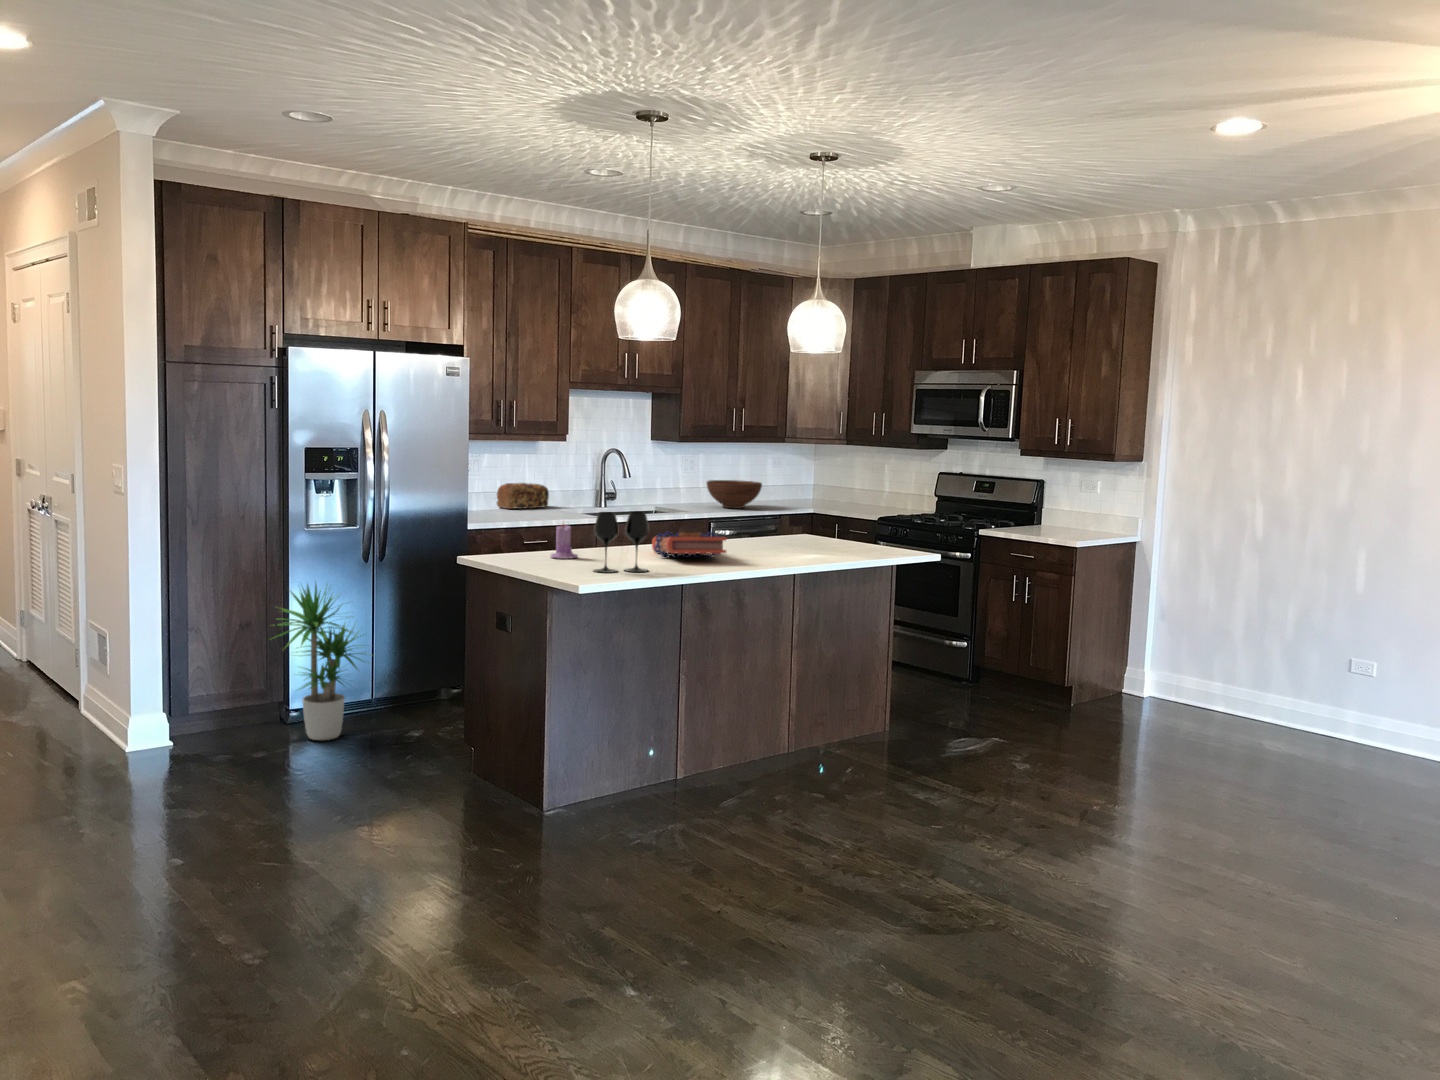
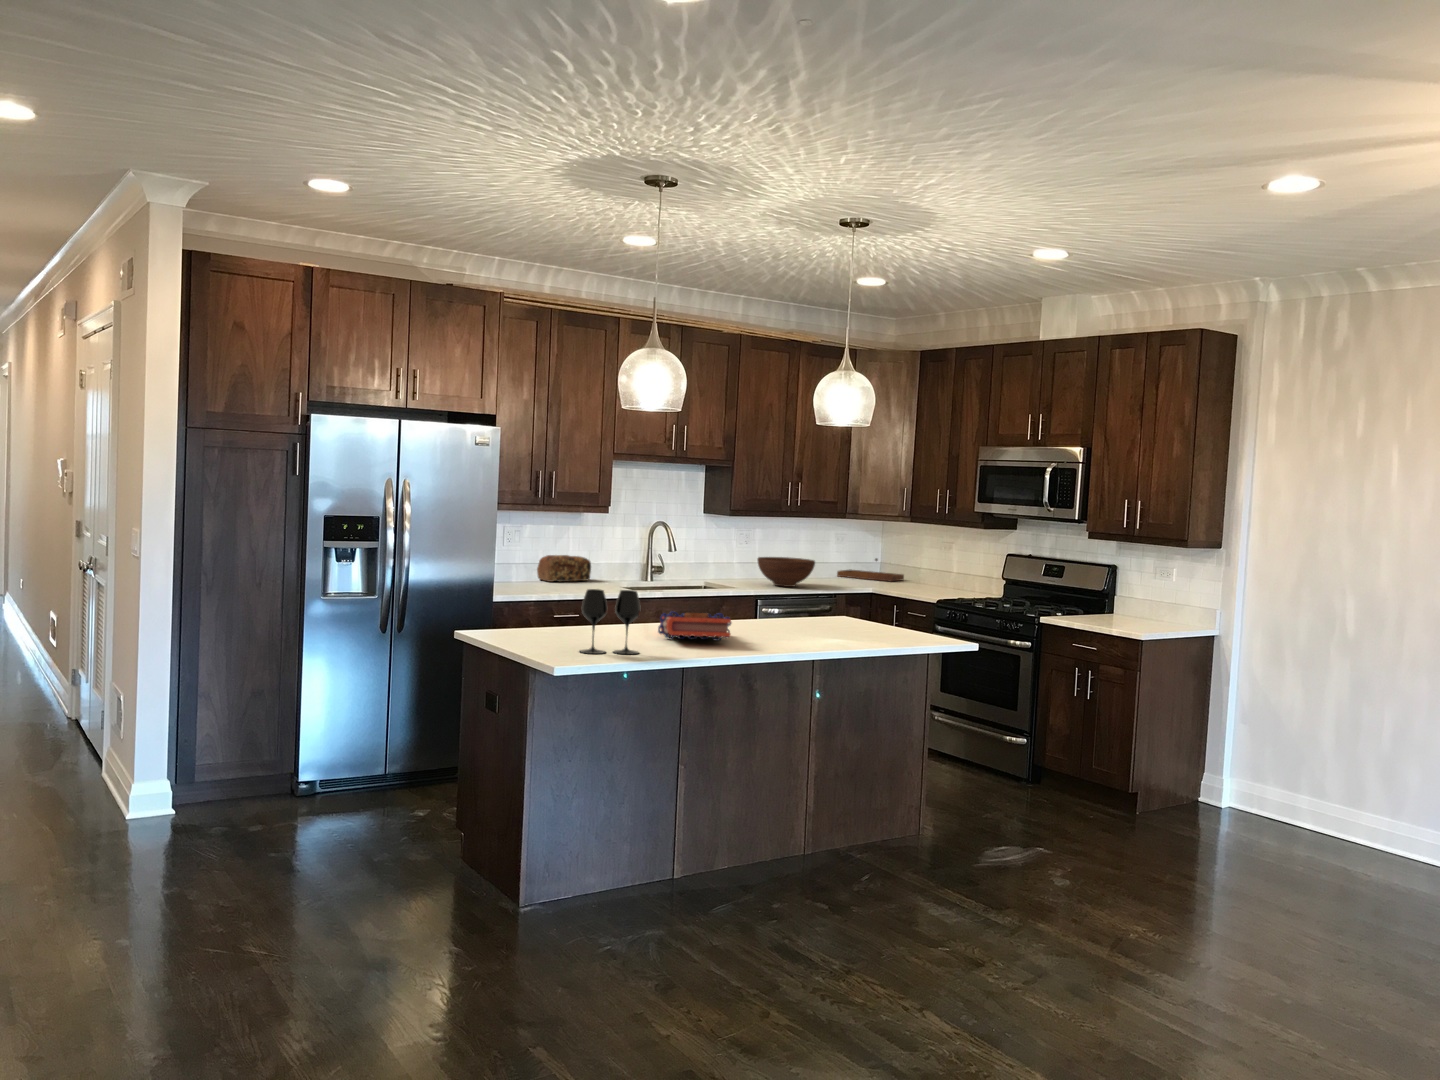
tray: none [775,479,838,501] -> present [837,558,904,581]
candle: present [551,524,578,559] -> none [547,597,576,637]
potted plant: present [277,584,364,740] -> none [270,648,384,815]

